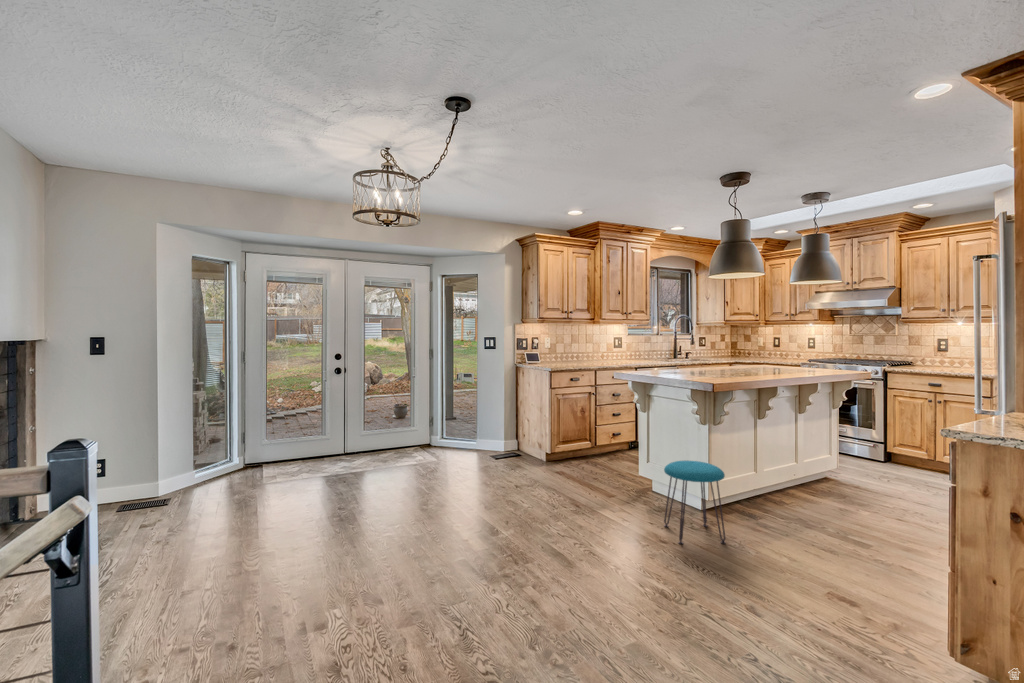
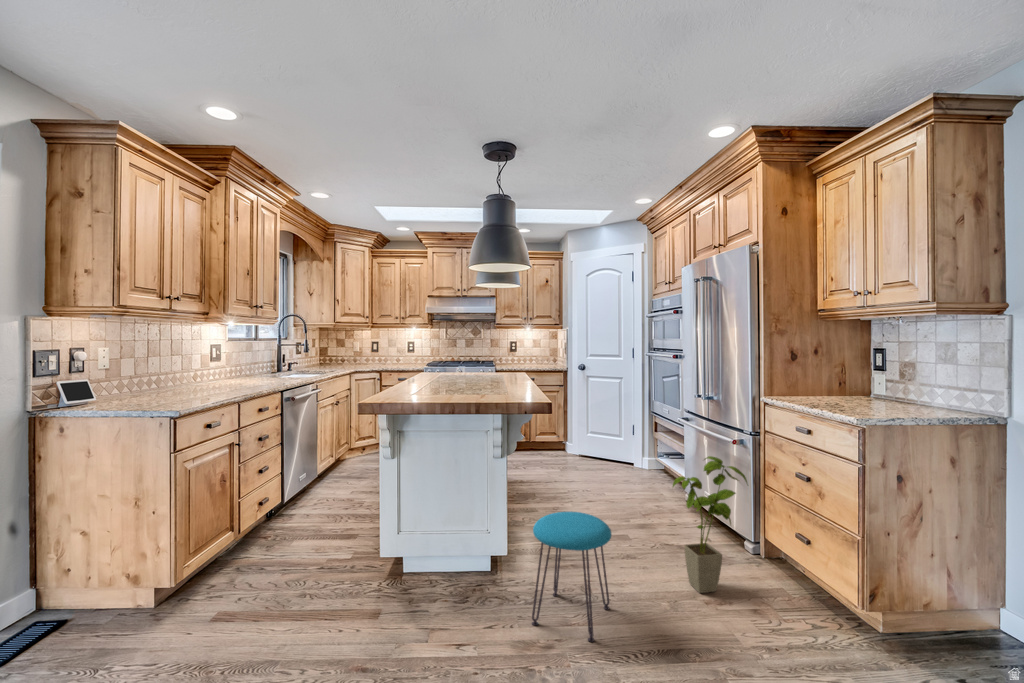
house plant: none [805,448,892,580] -> present [673,456,747,593]

